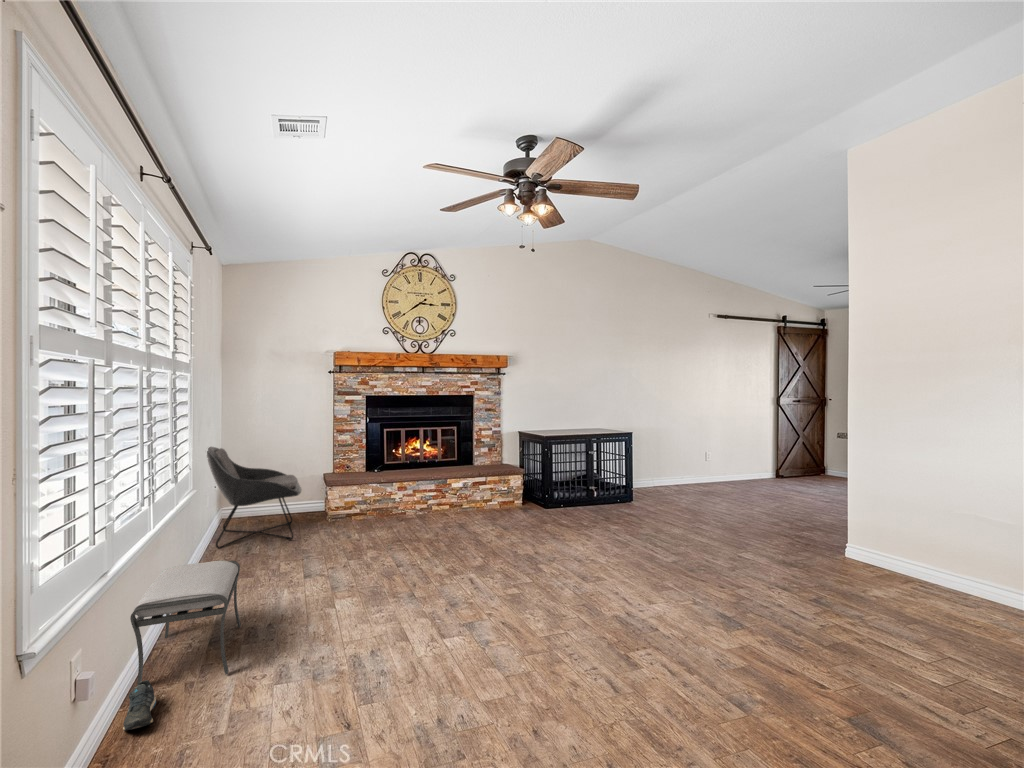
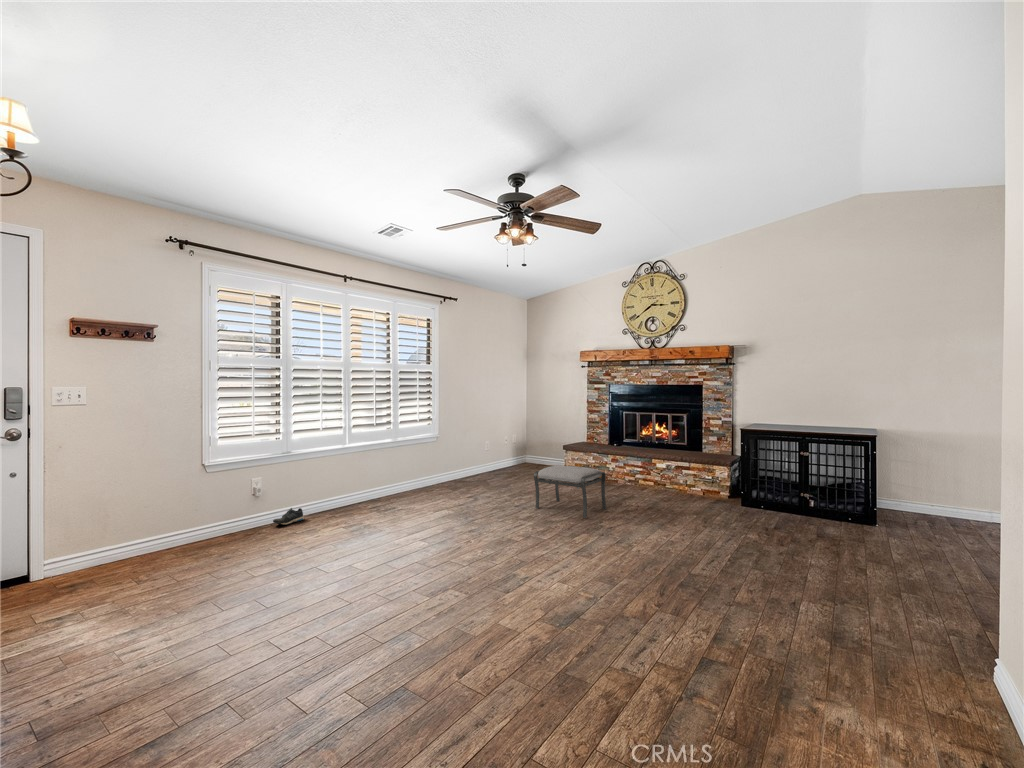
lounge chair: present [207,447,302,549] -> none [479,414,544,480]
ottoman: present [130,561,241,686] -> present [534,465,606,518]

